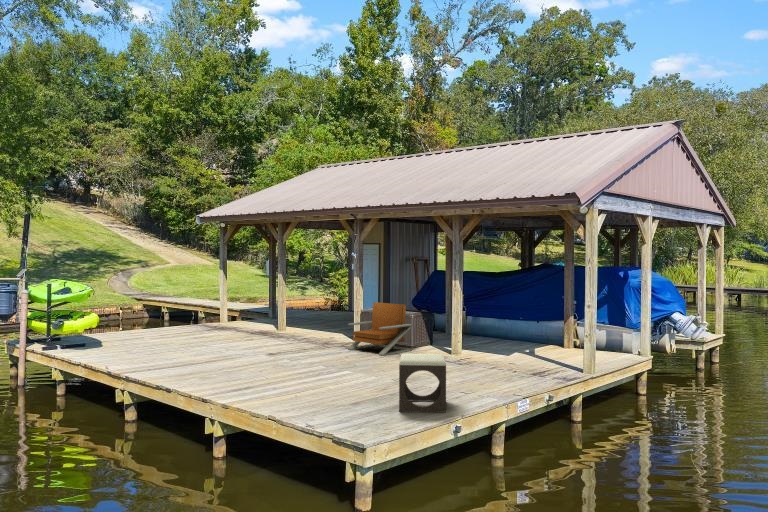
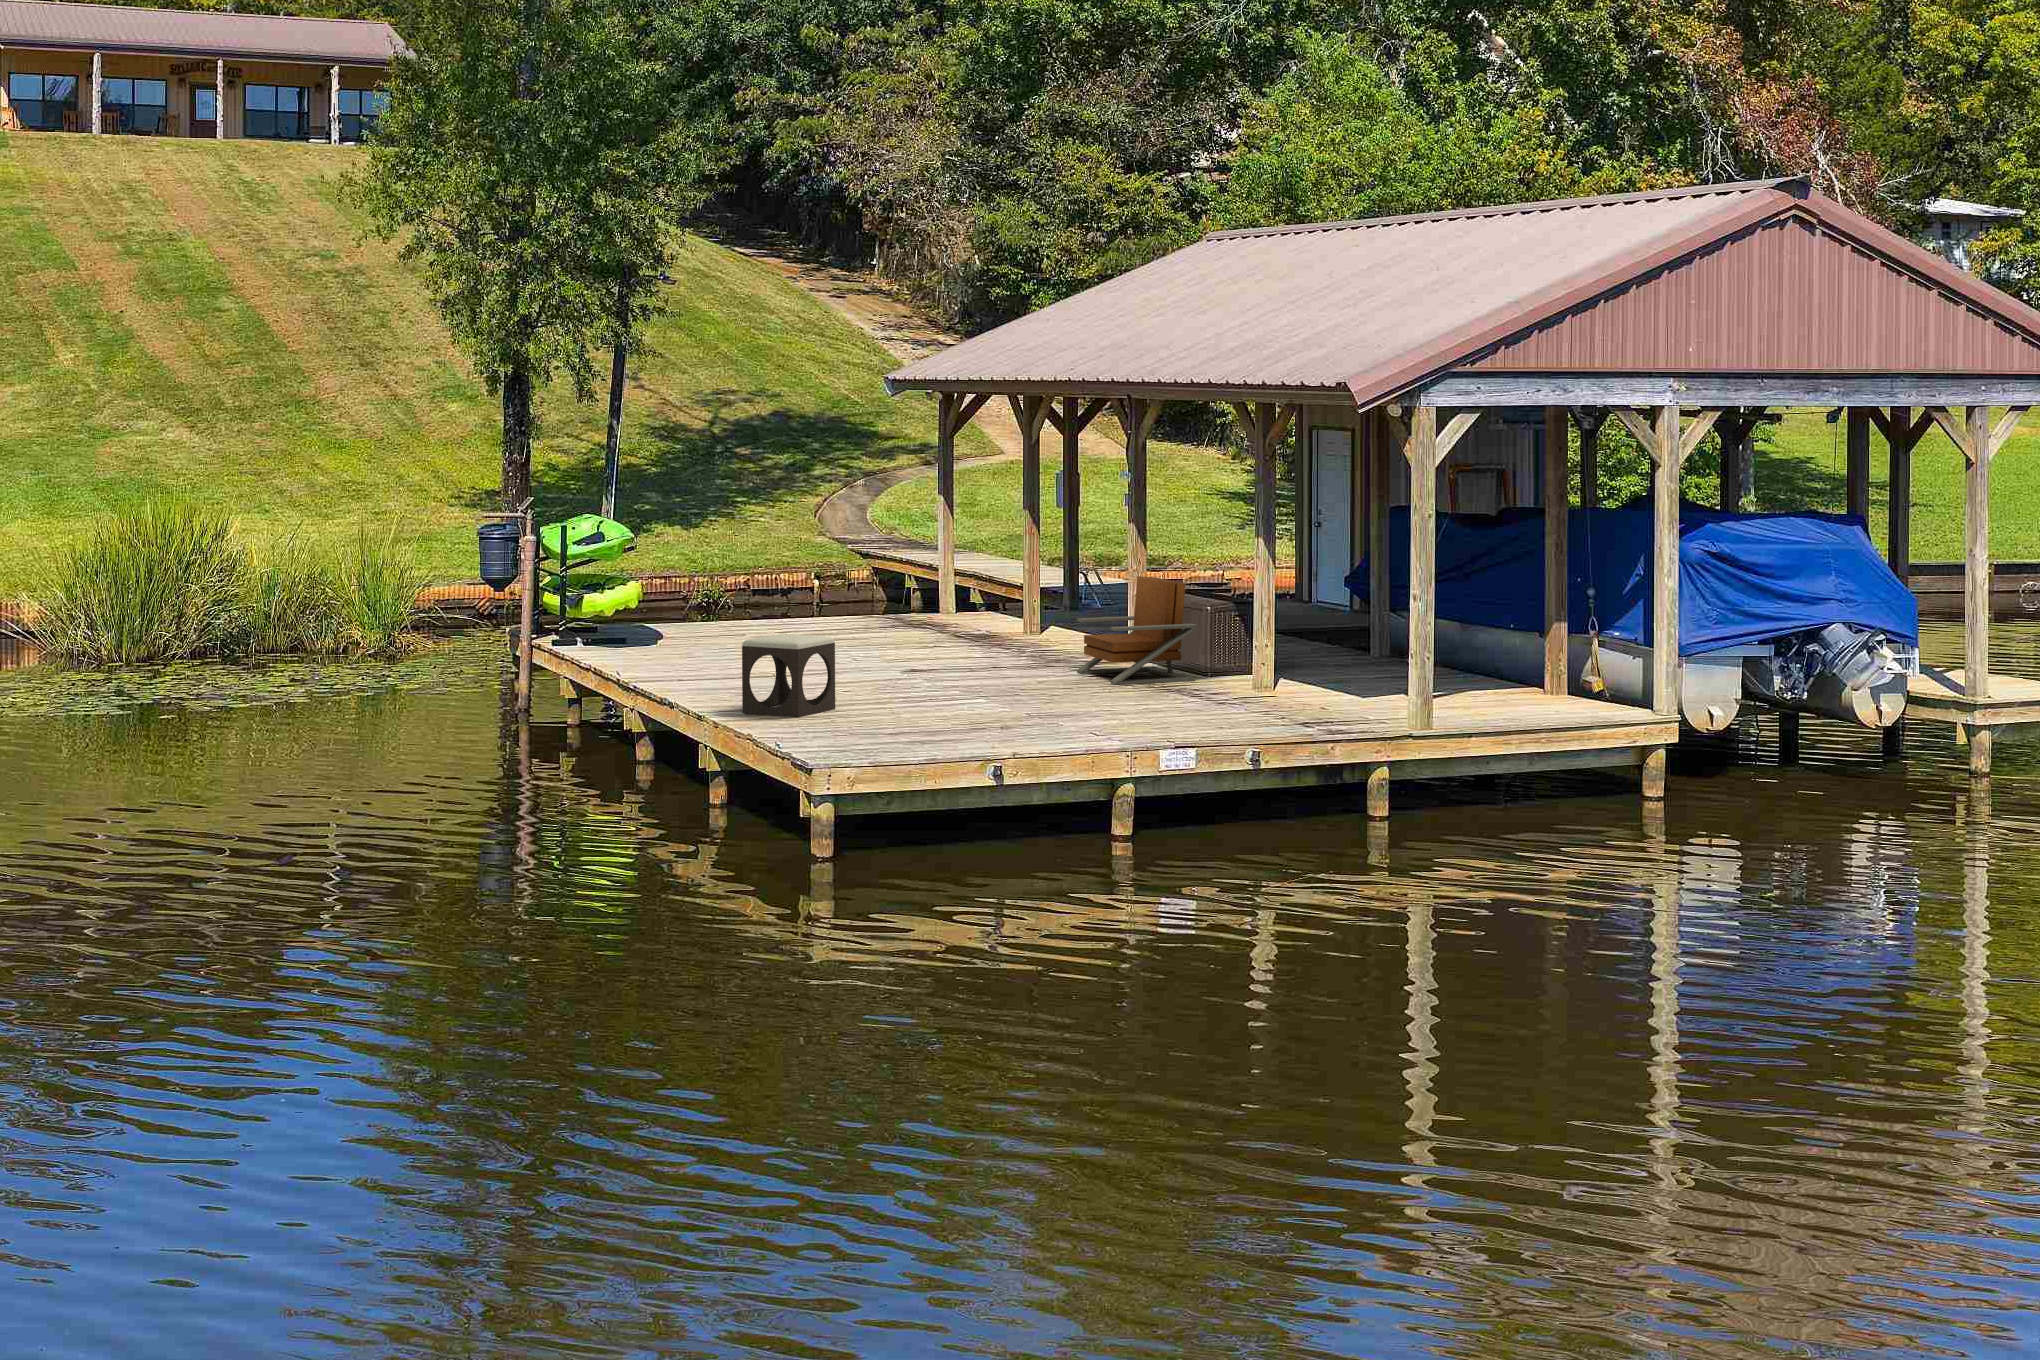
footstool: present [399,353,446,413] -> present [742,634,835,717]

